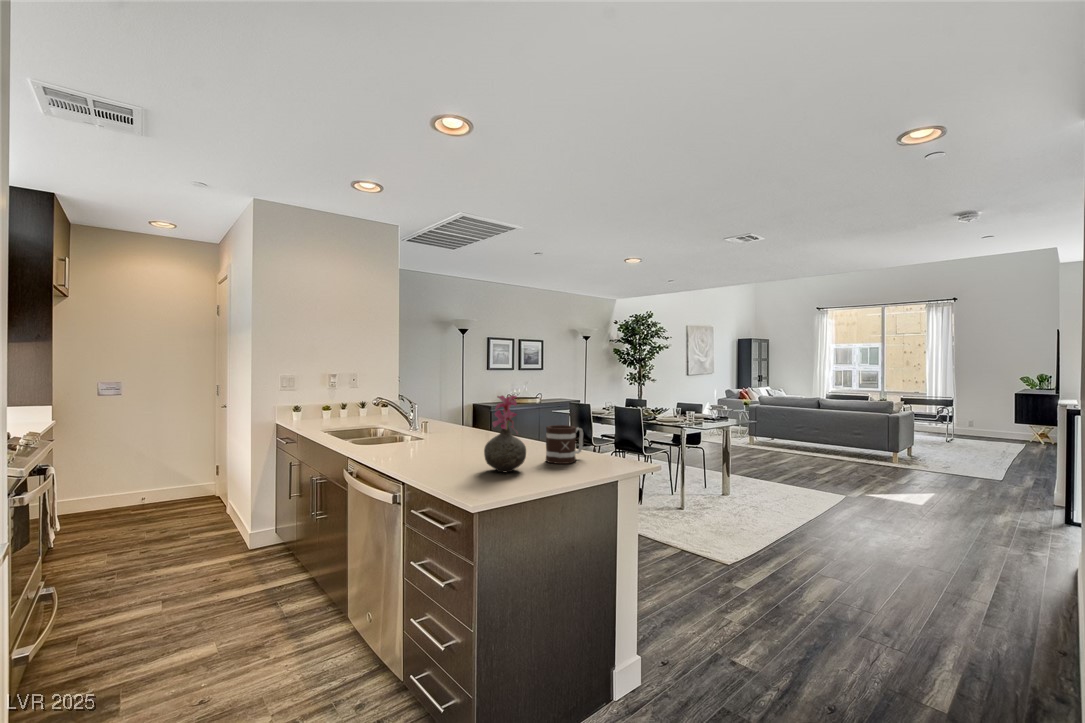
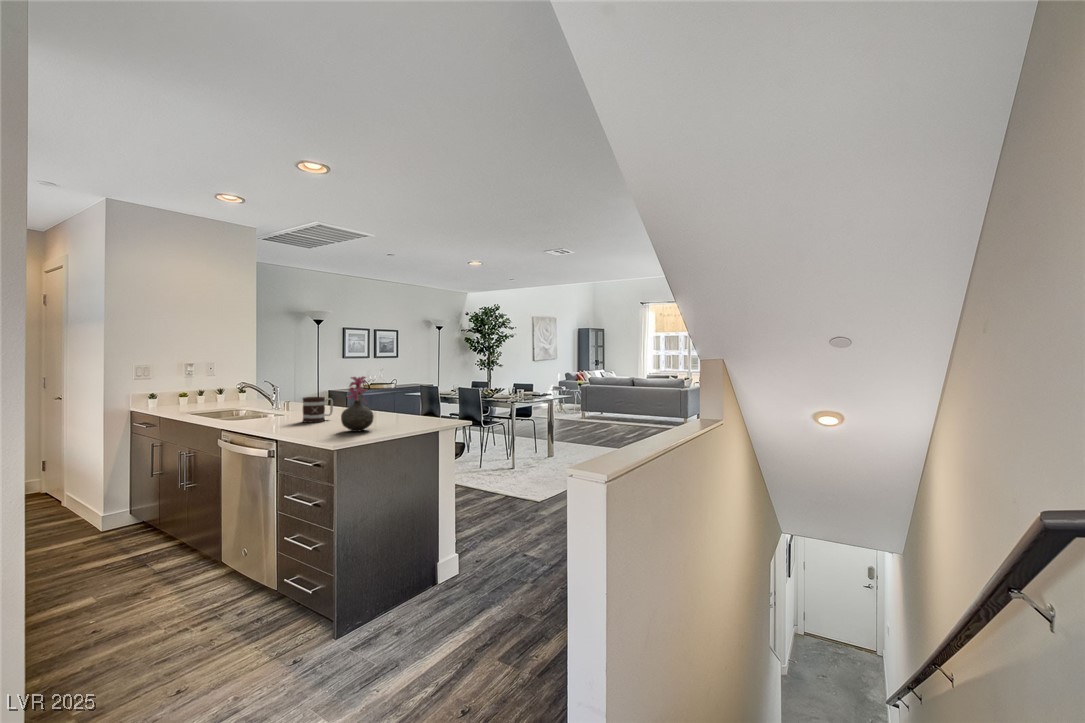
mug: present [546,425,583,464] -> present [302,397,333,423]

